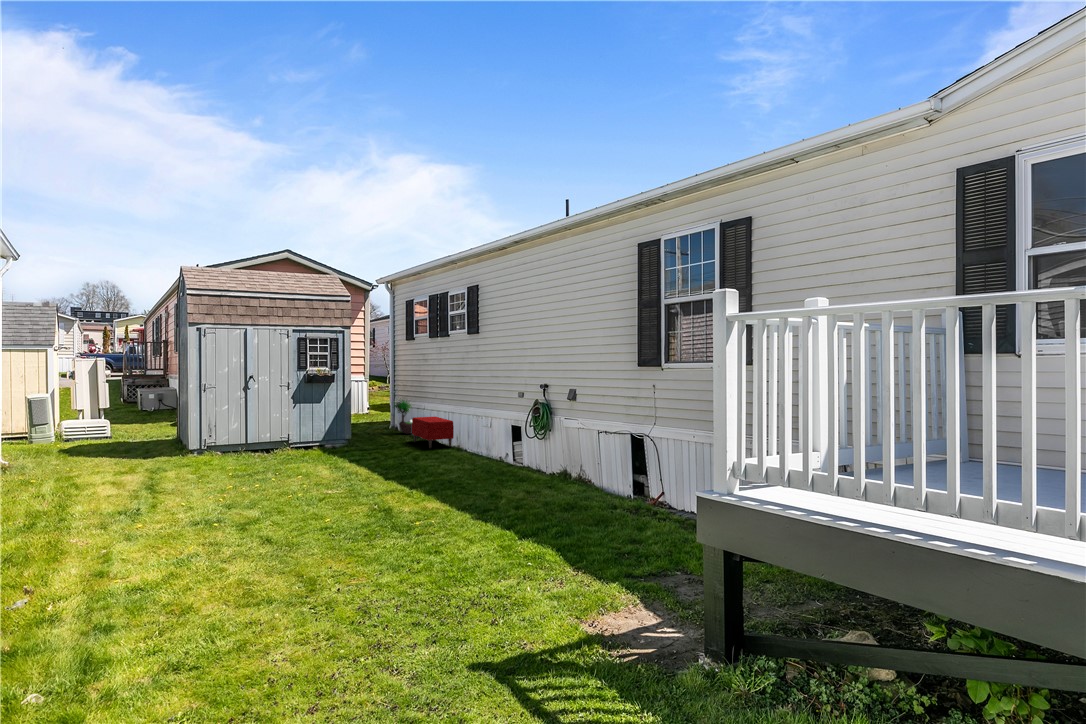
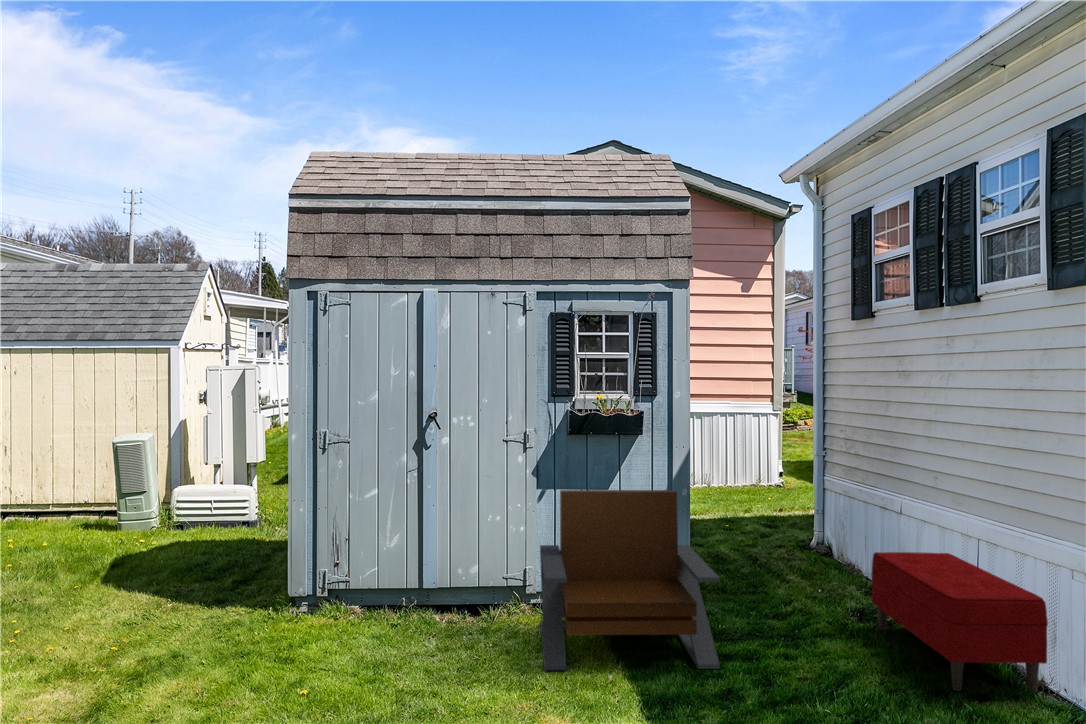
lounge chair: none [296,400,362,456] -> present [540,490,720,670]
potted tree: present [394,400,412,434] -> none [801,471,872,577]

